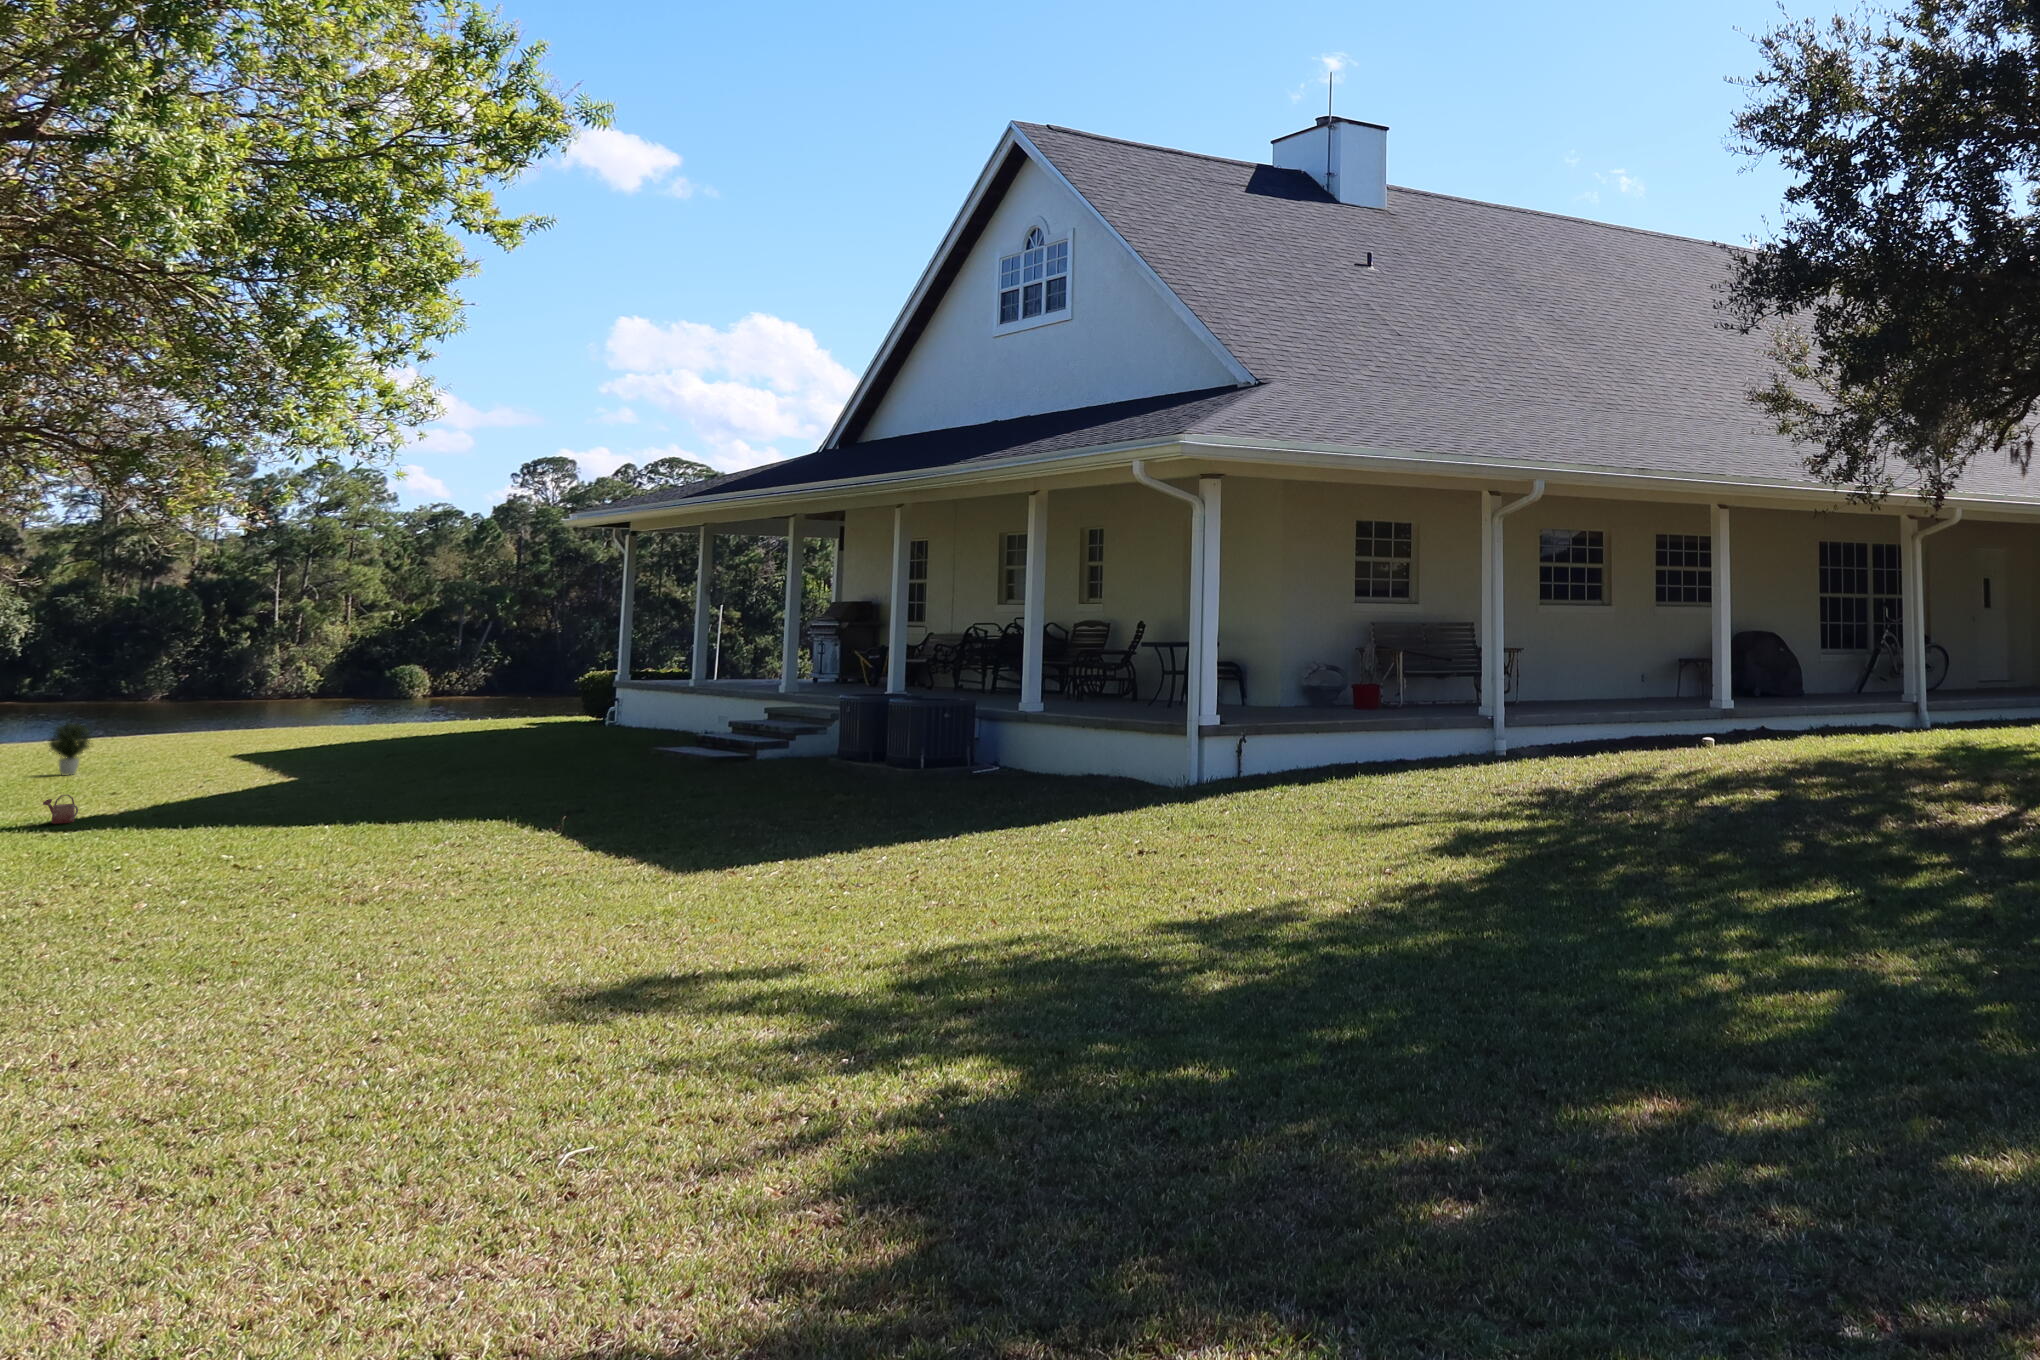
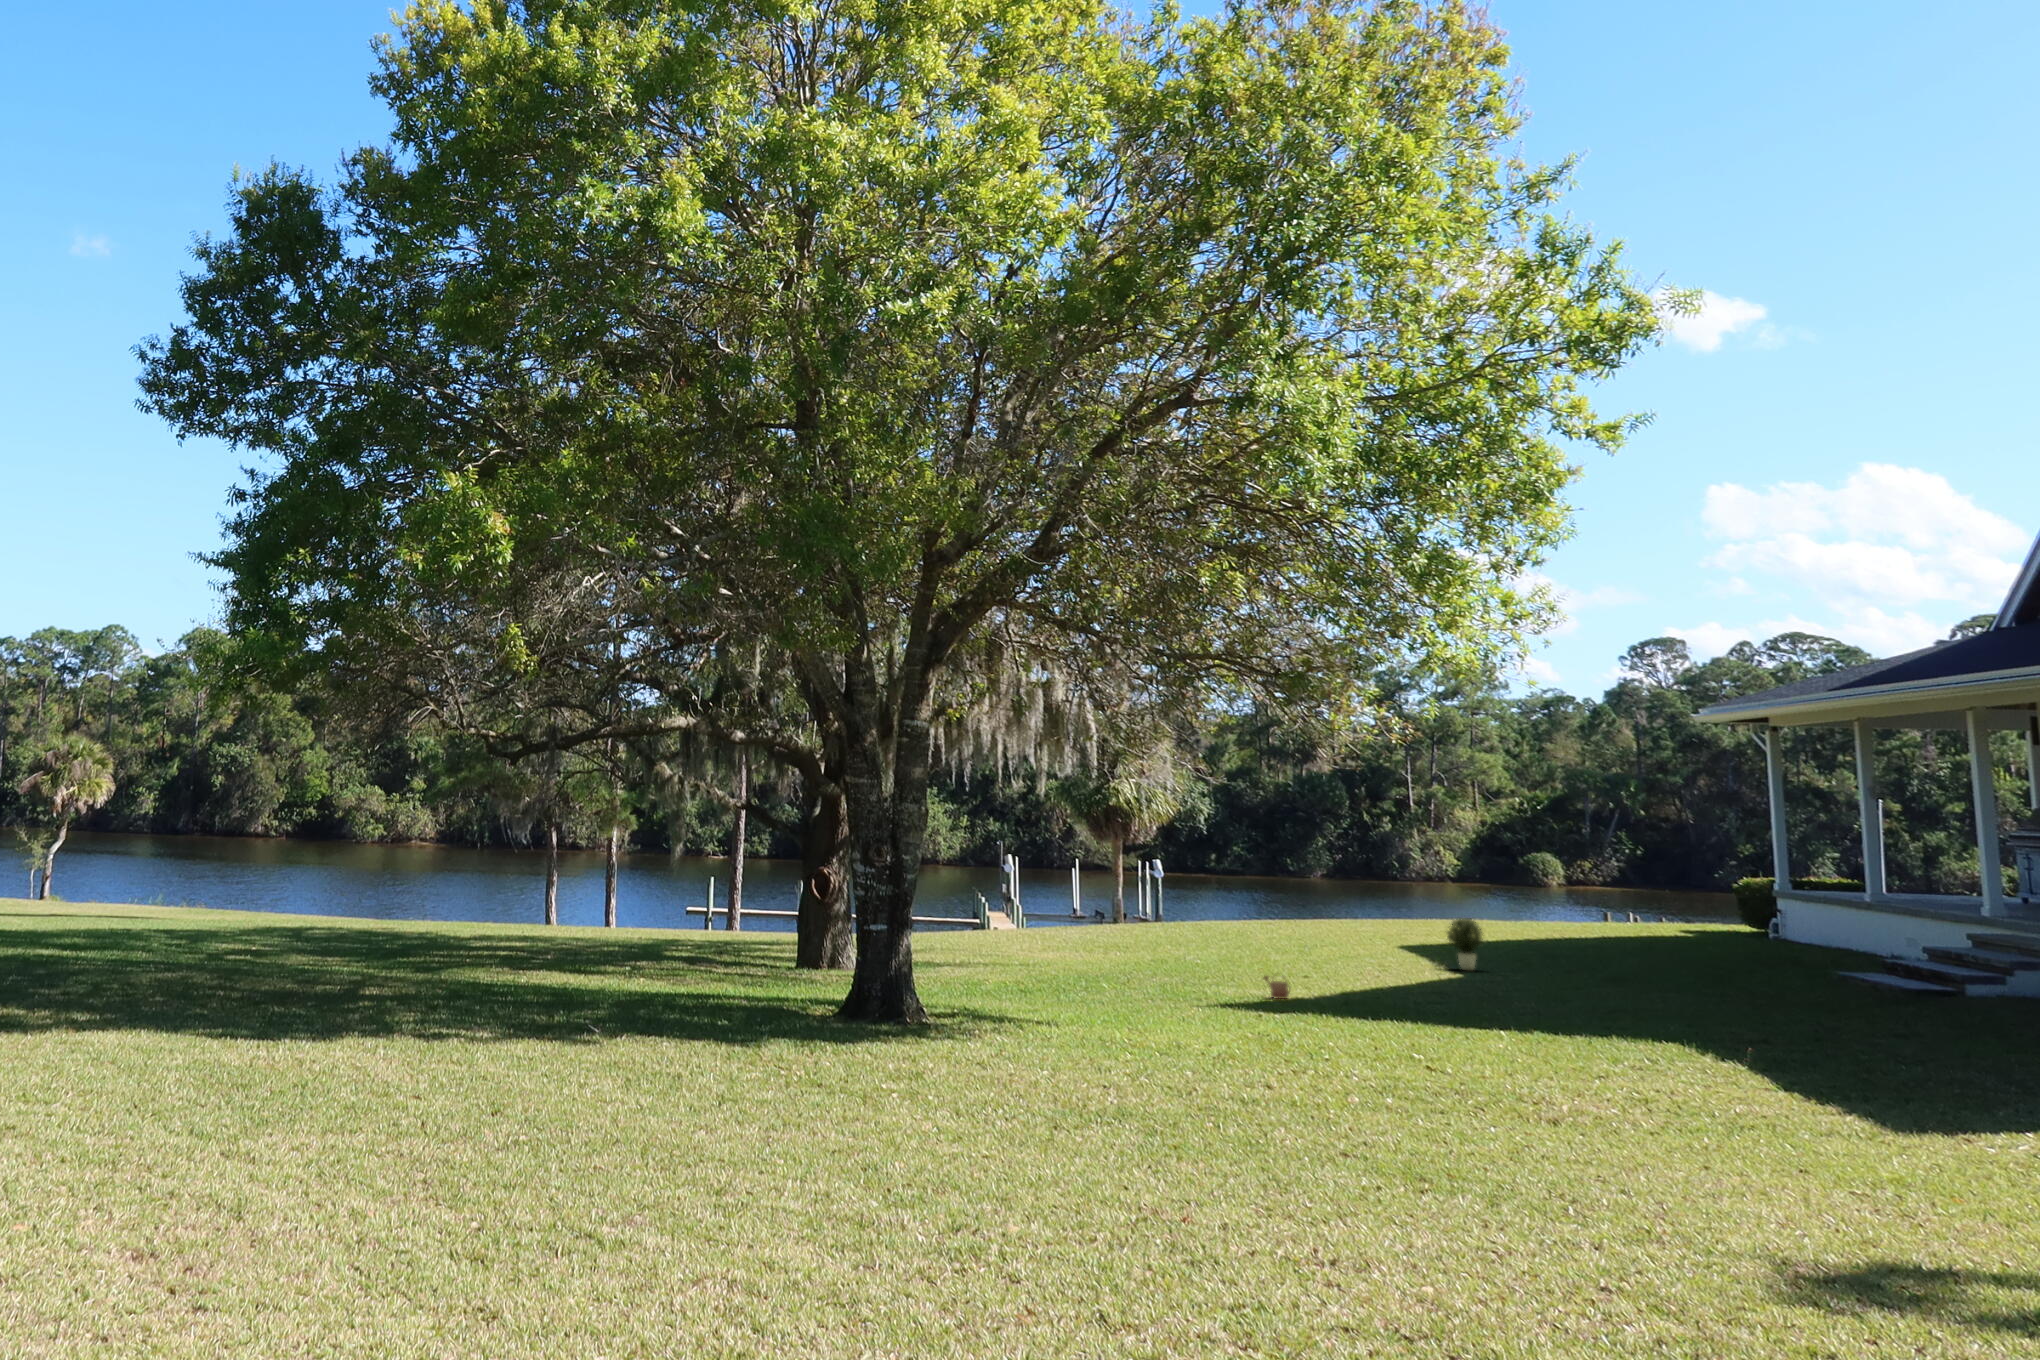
potted plant: present [49,723,92,776] -> present [1447,918,1483,970]

